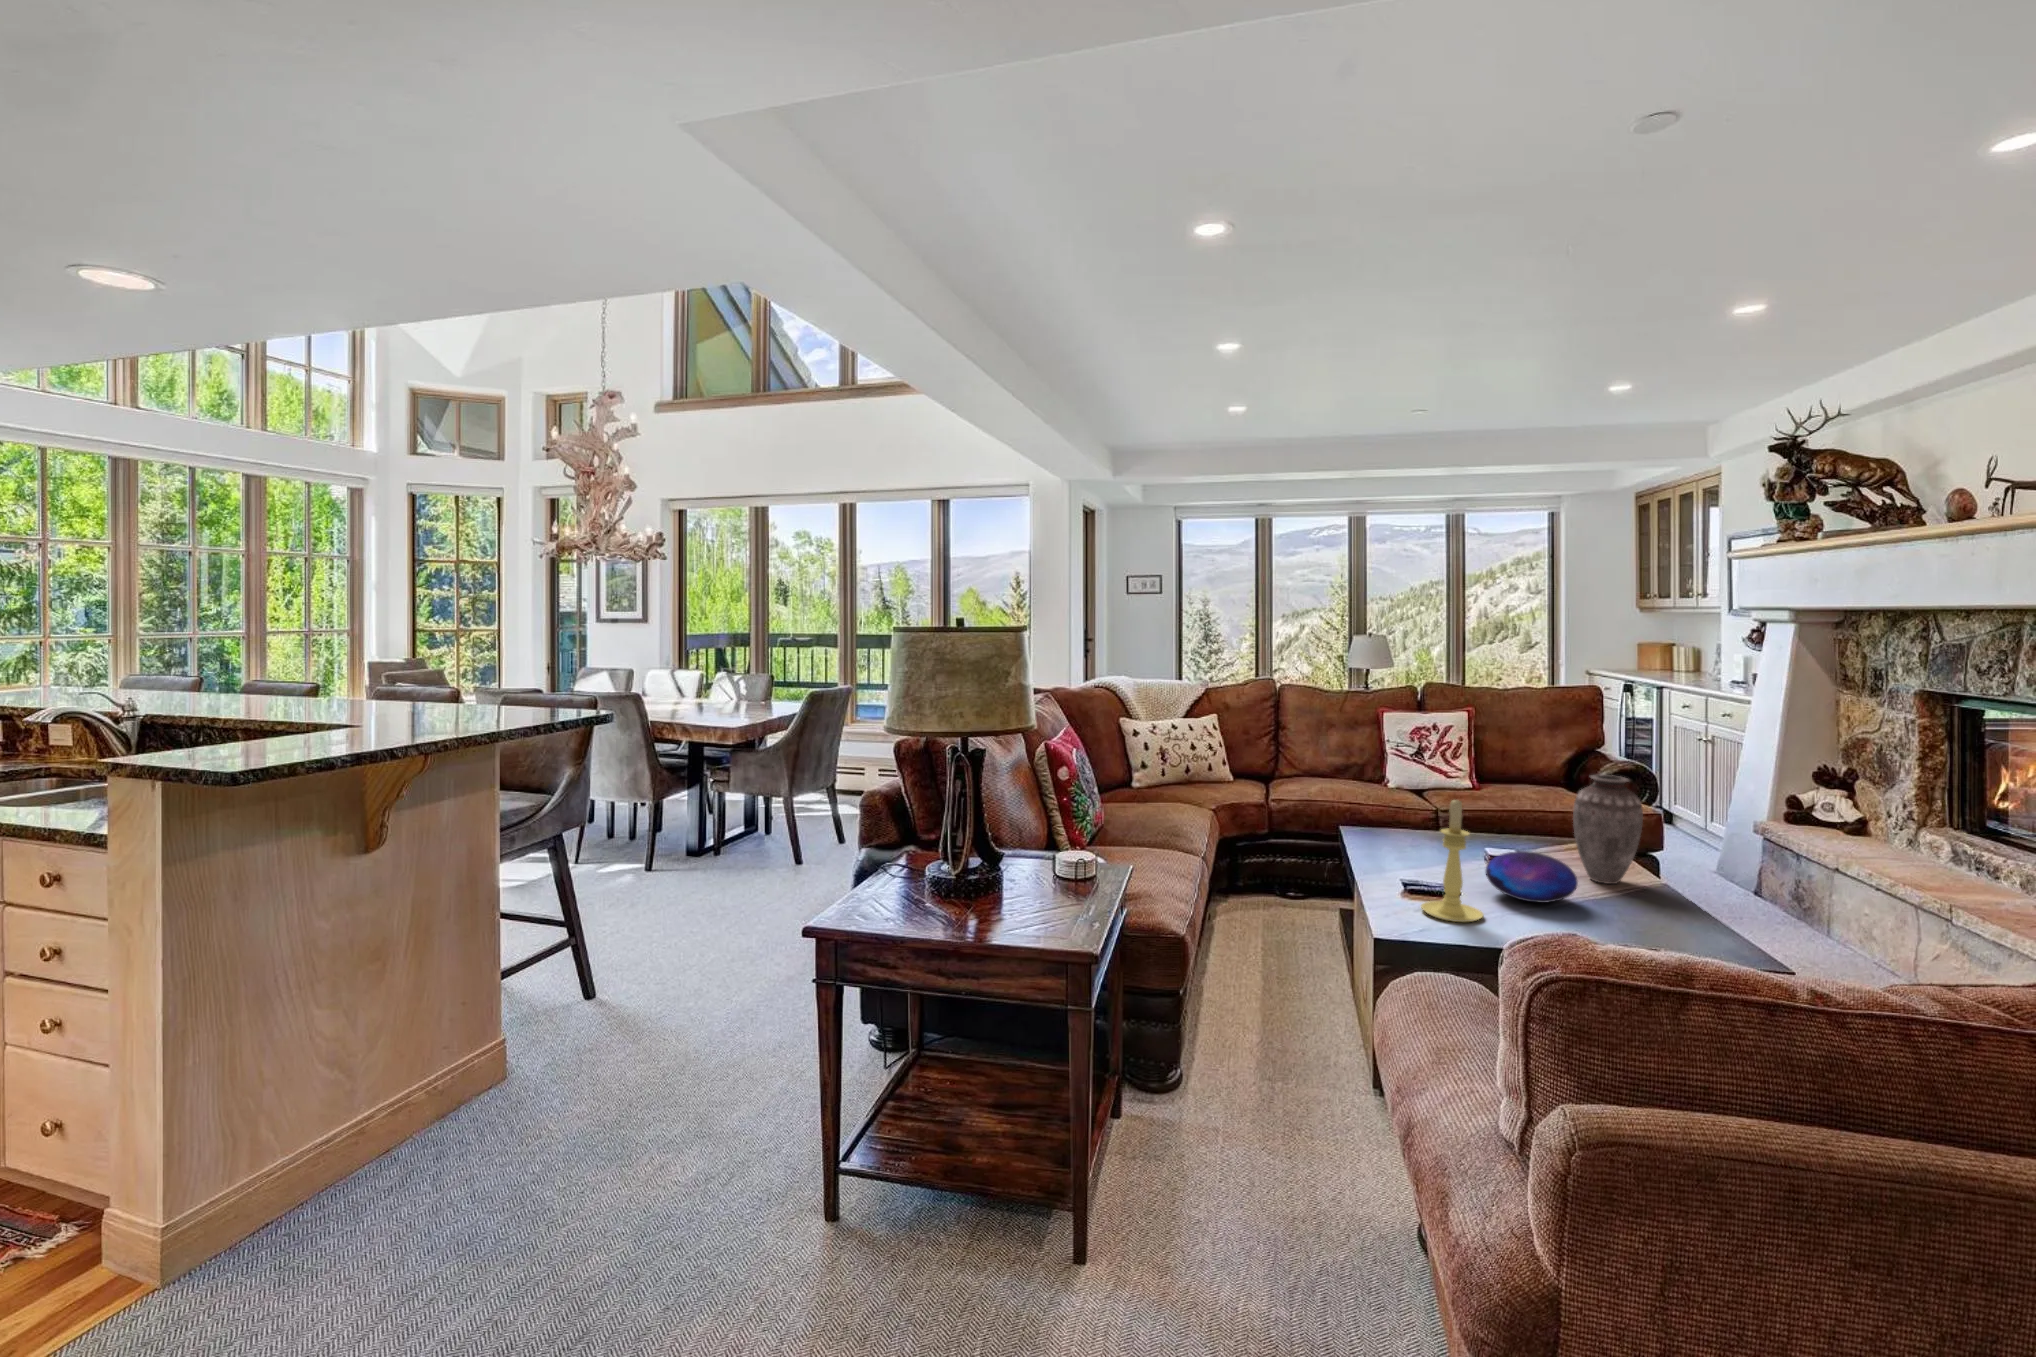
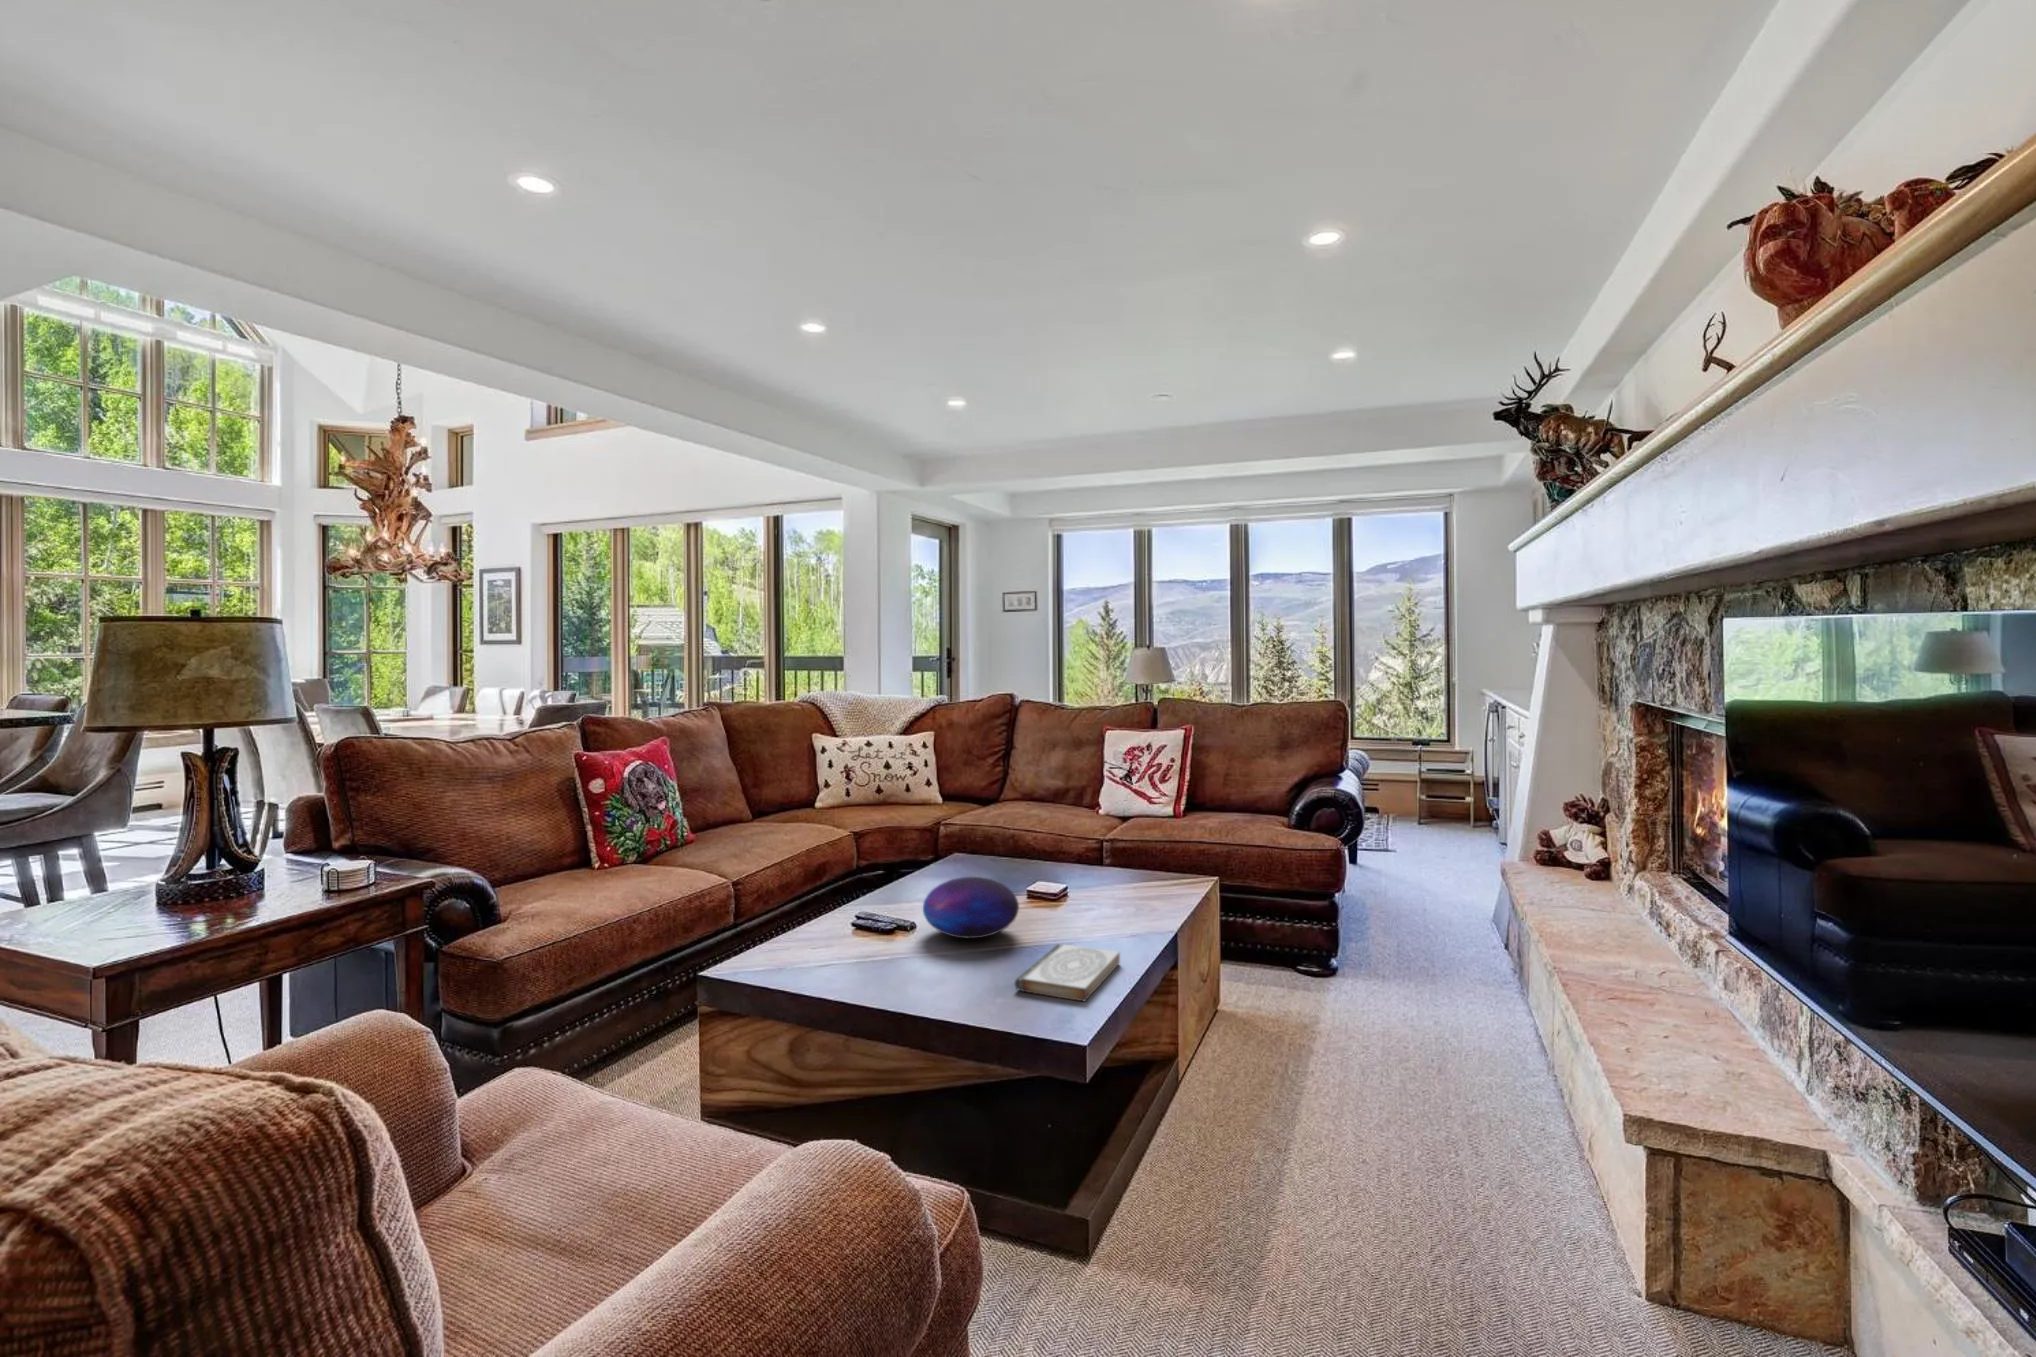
vase: present [1573,775,1643,884] -> none [1077,789,1146,922]
candle holder: present [1421,800,1483,922] -> none [804,808,873,957]
book: none [1633,905,1741,951] -> present [1015,944,1120,1001]

